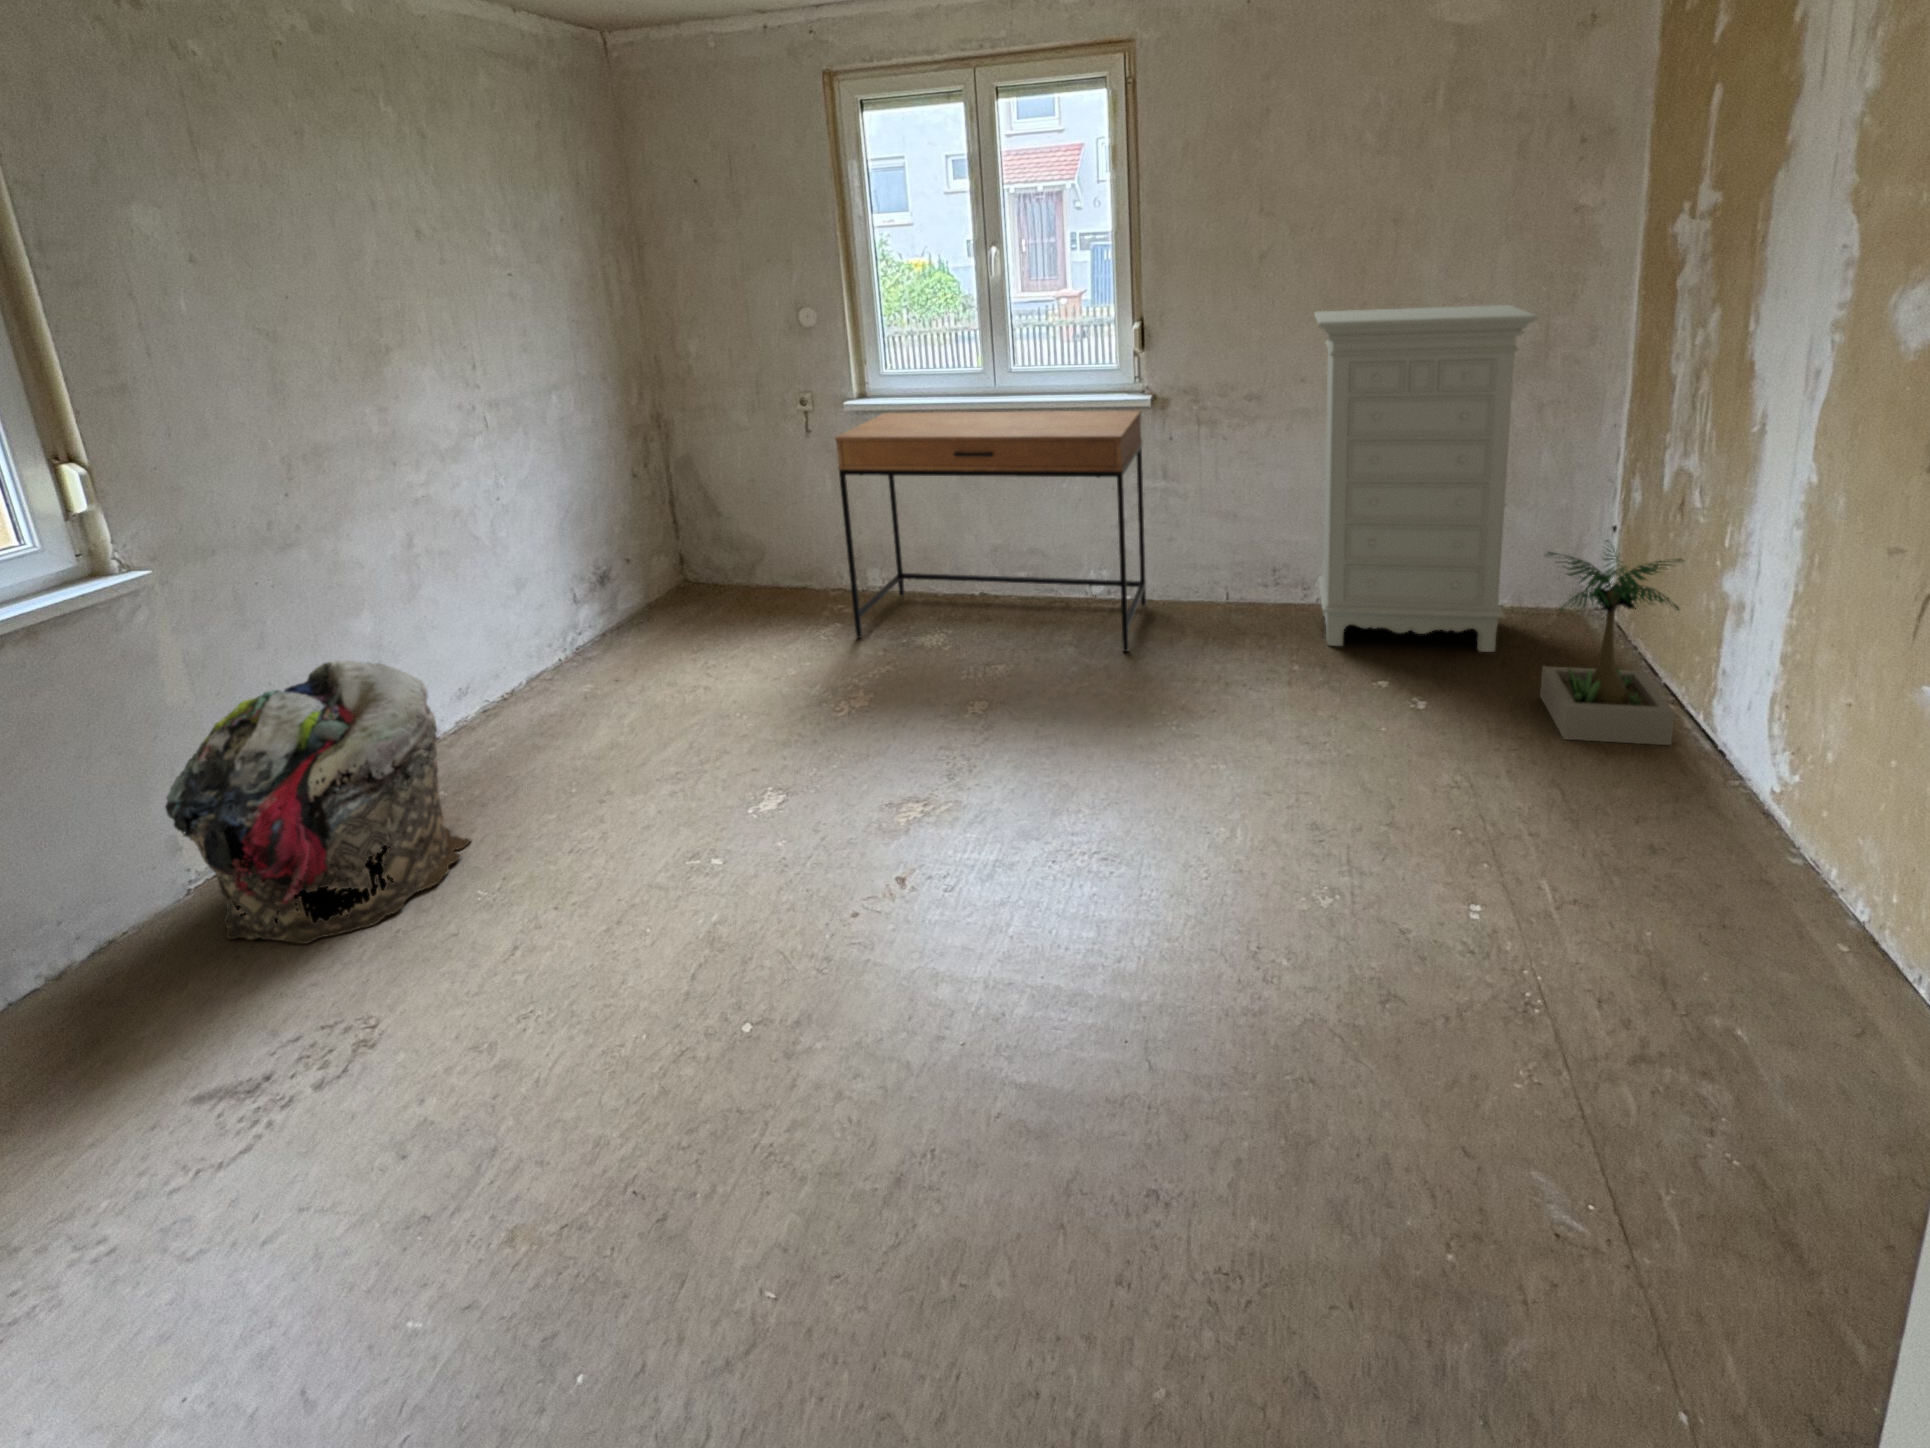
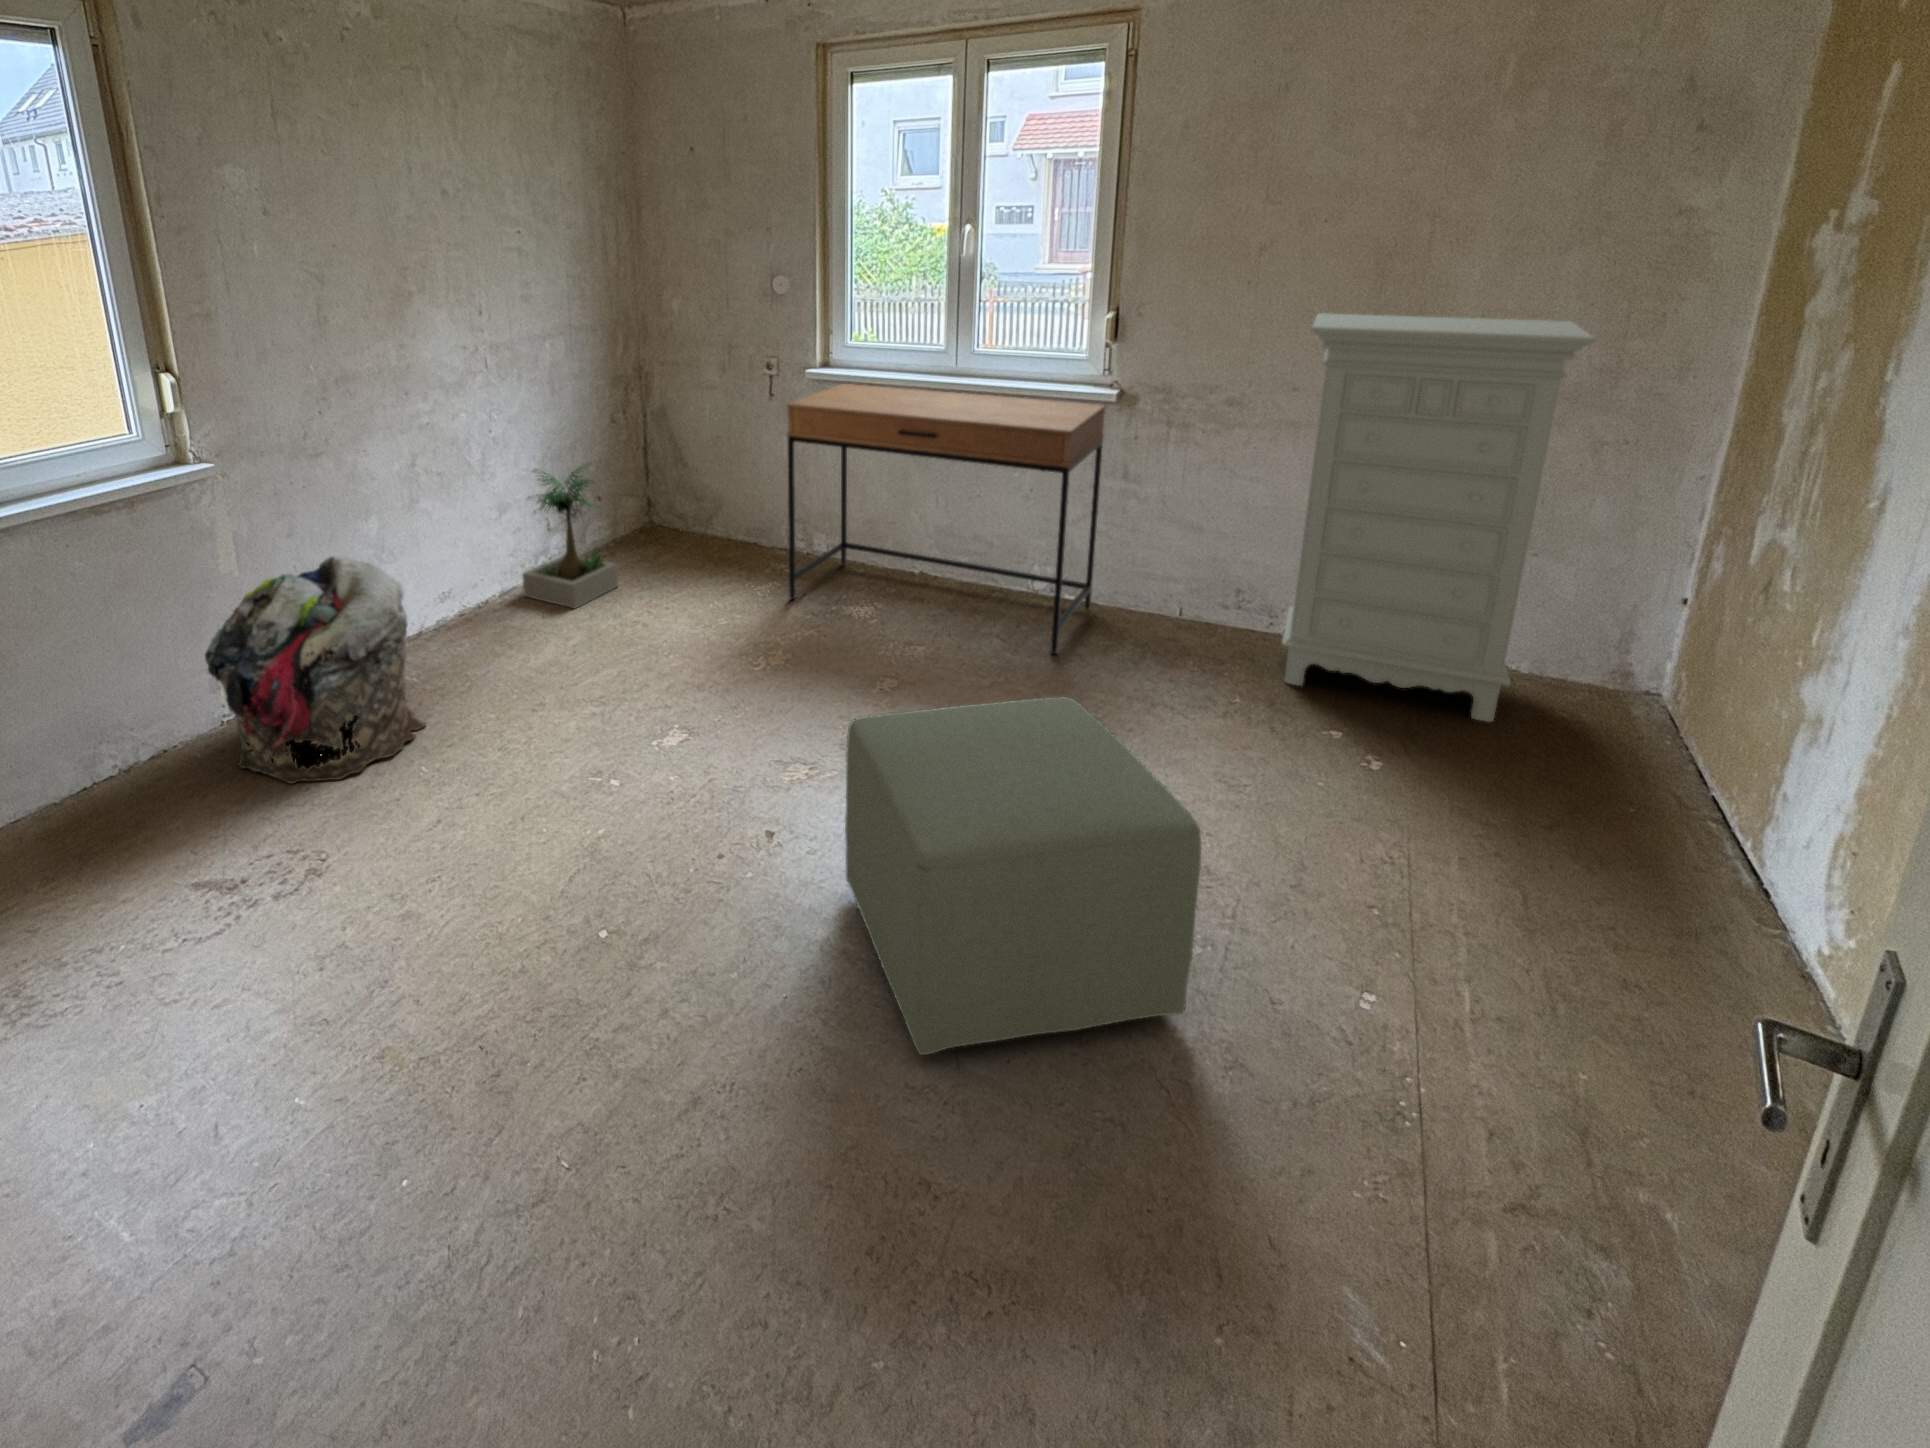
potted plant: present [1540,540,1683,745] -> present [522,464,618,608]
ottoman: none [984,684,1340,1066] -> present [845,697,1201,1055]

